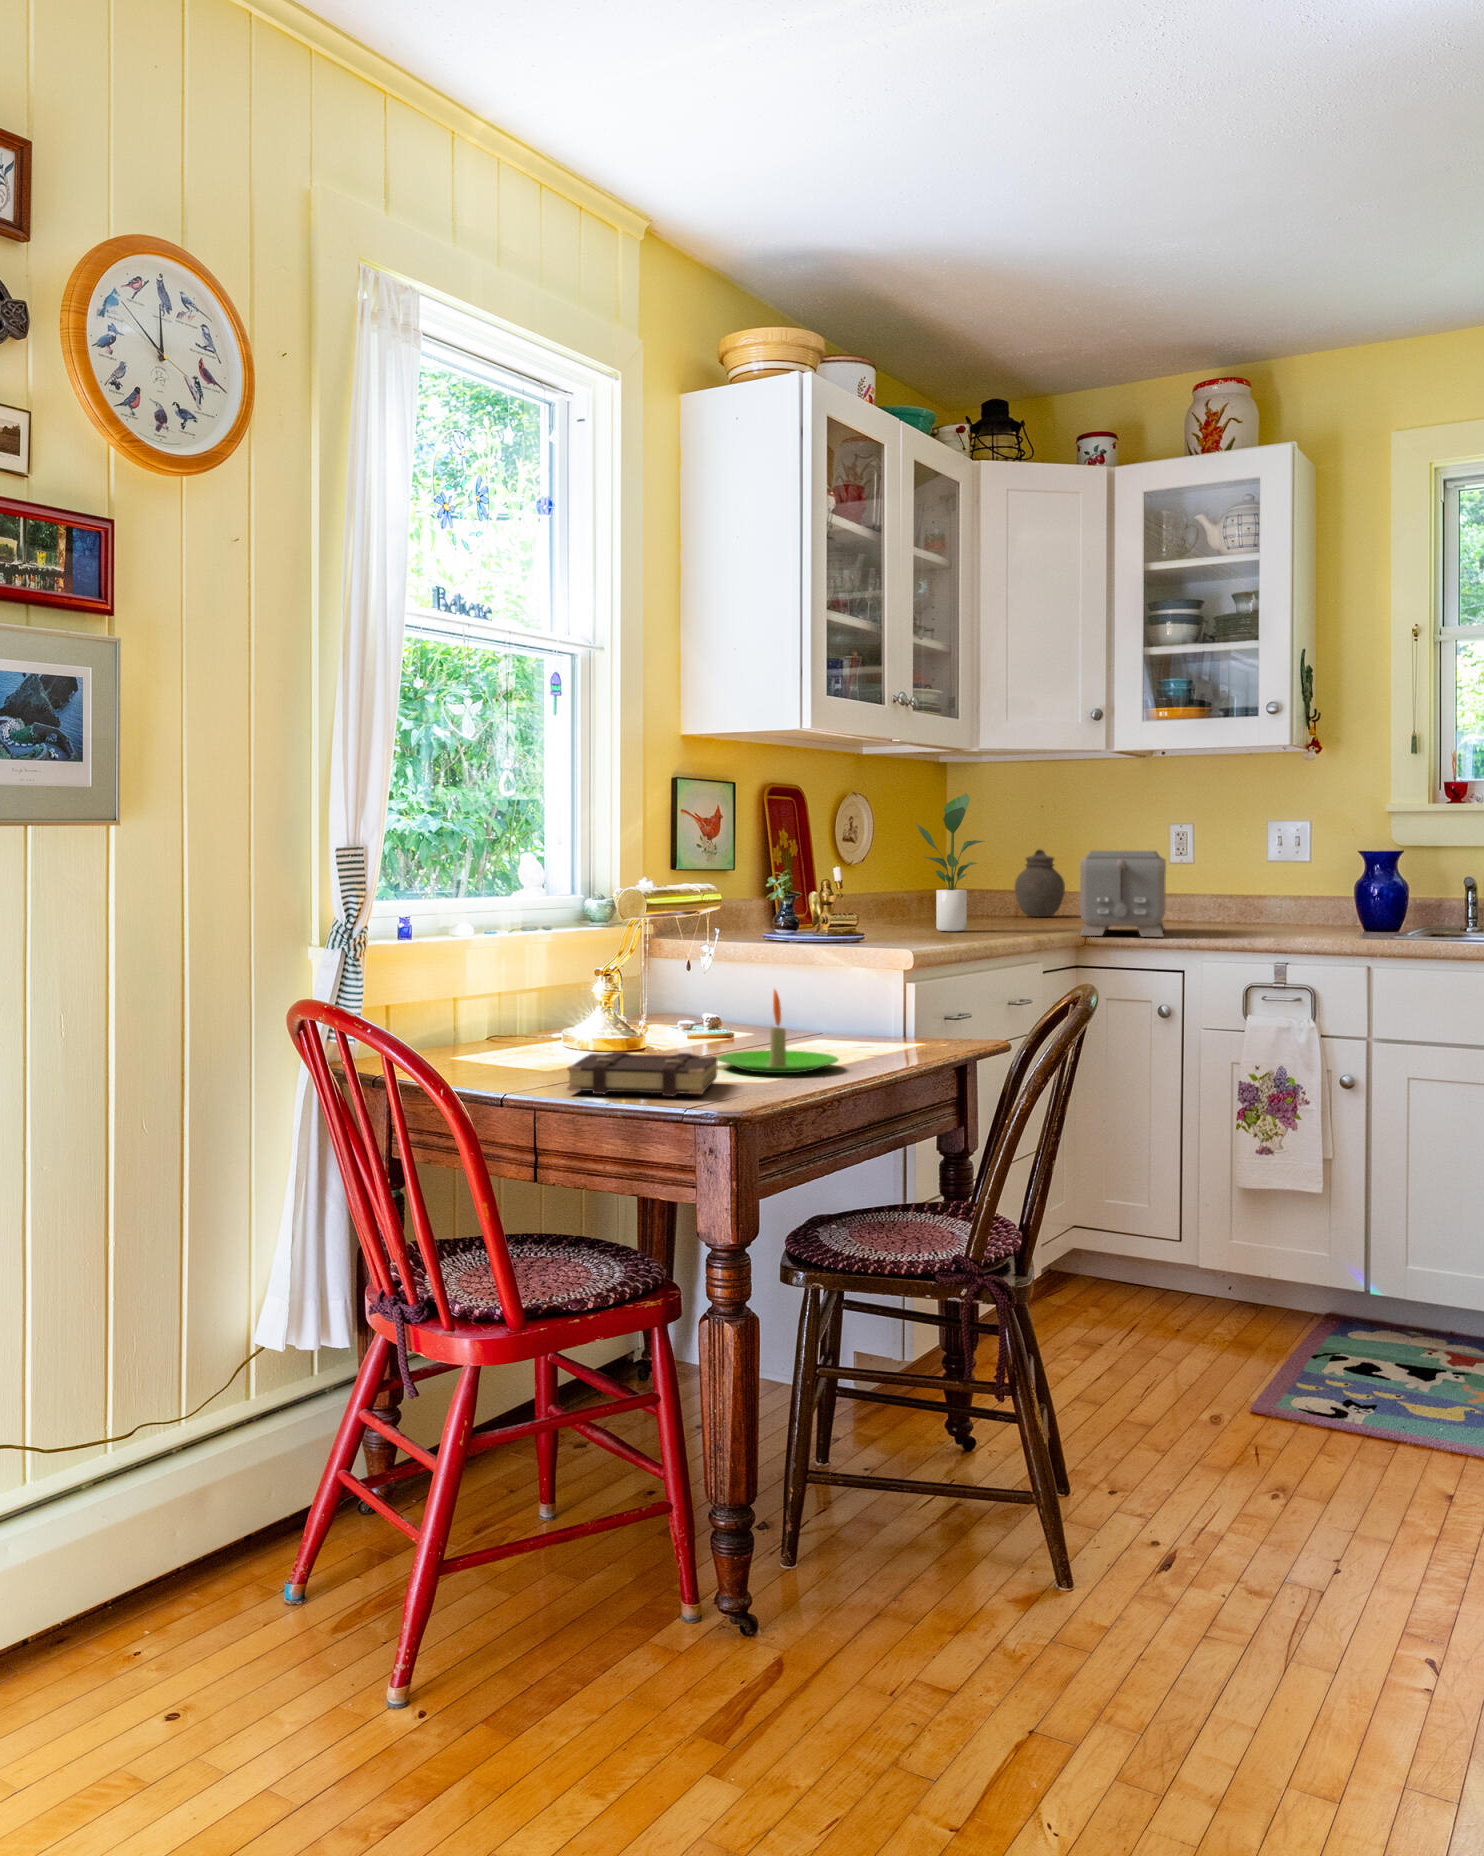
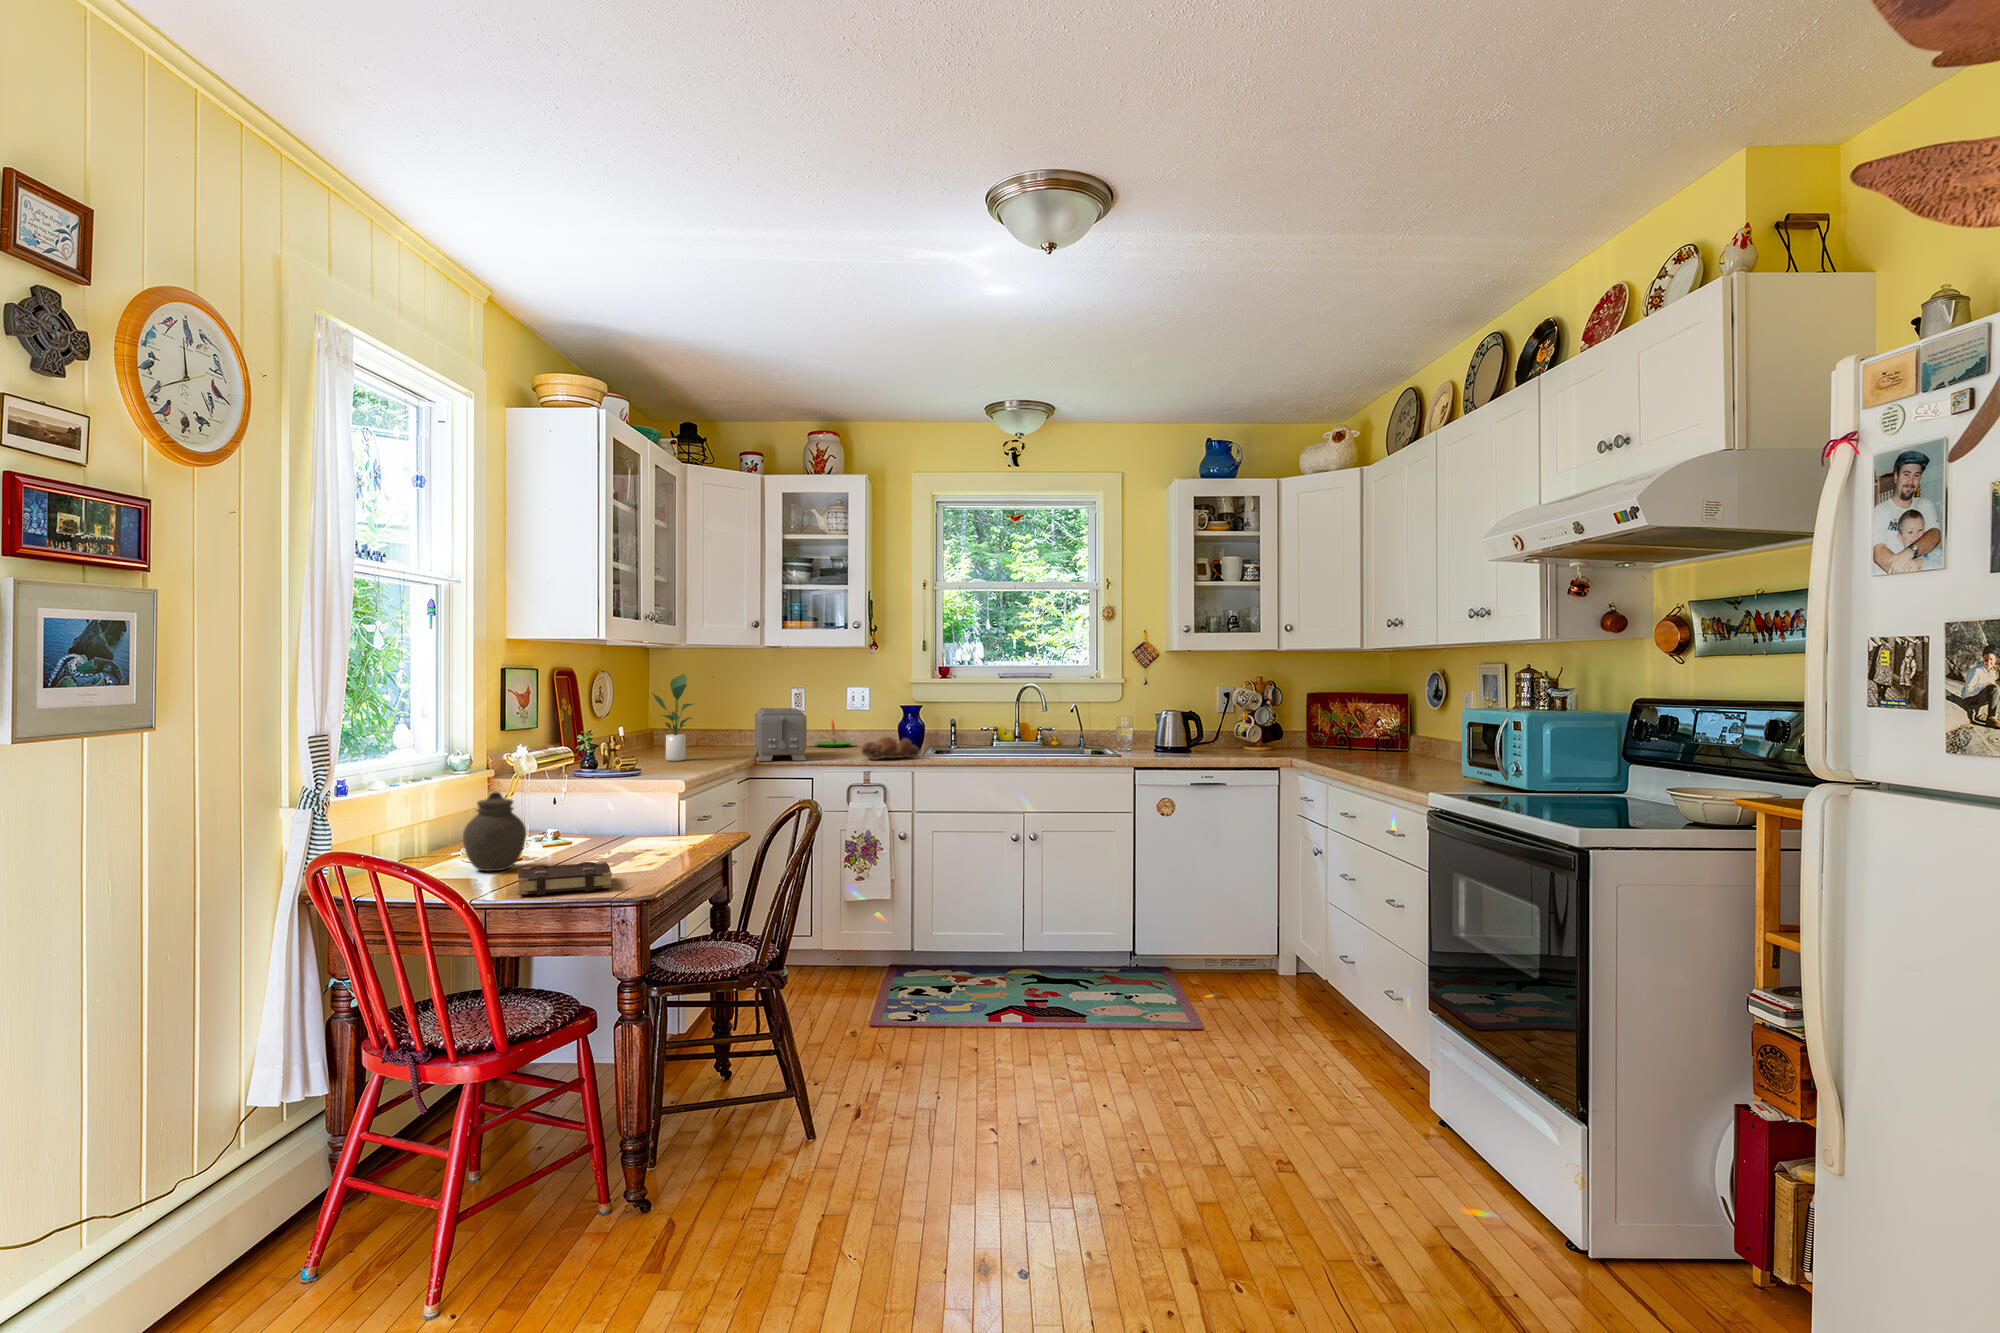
jar: present [1014,849,1065,917] -> present [463,792,526,871]
bread loaf: none [1269,901,1386,941] -> present [862,737,920,760]
candle: present [717,990,838,1073] -> present [813,720,854,747]

